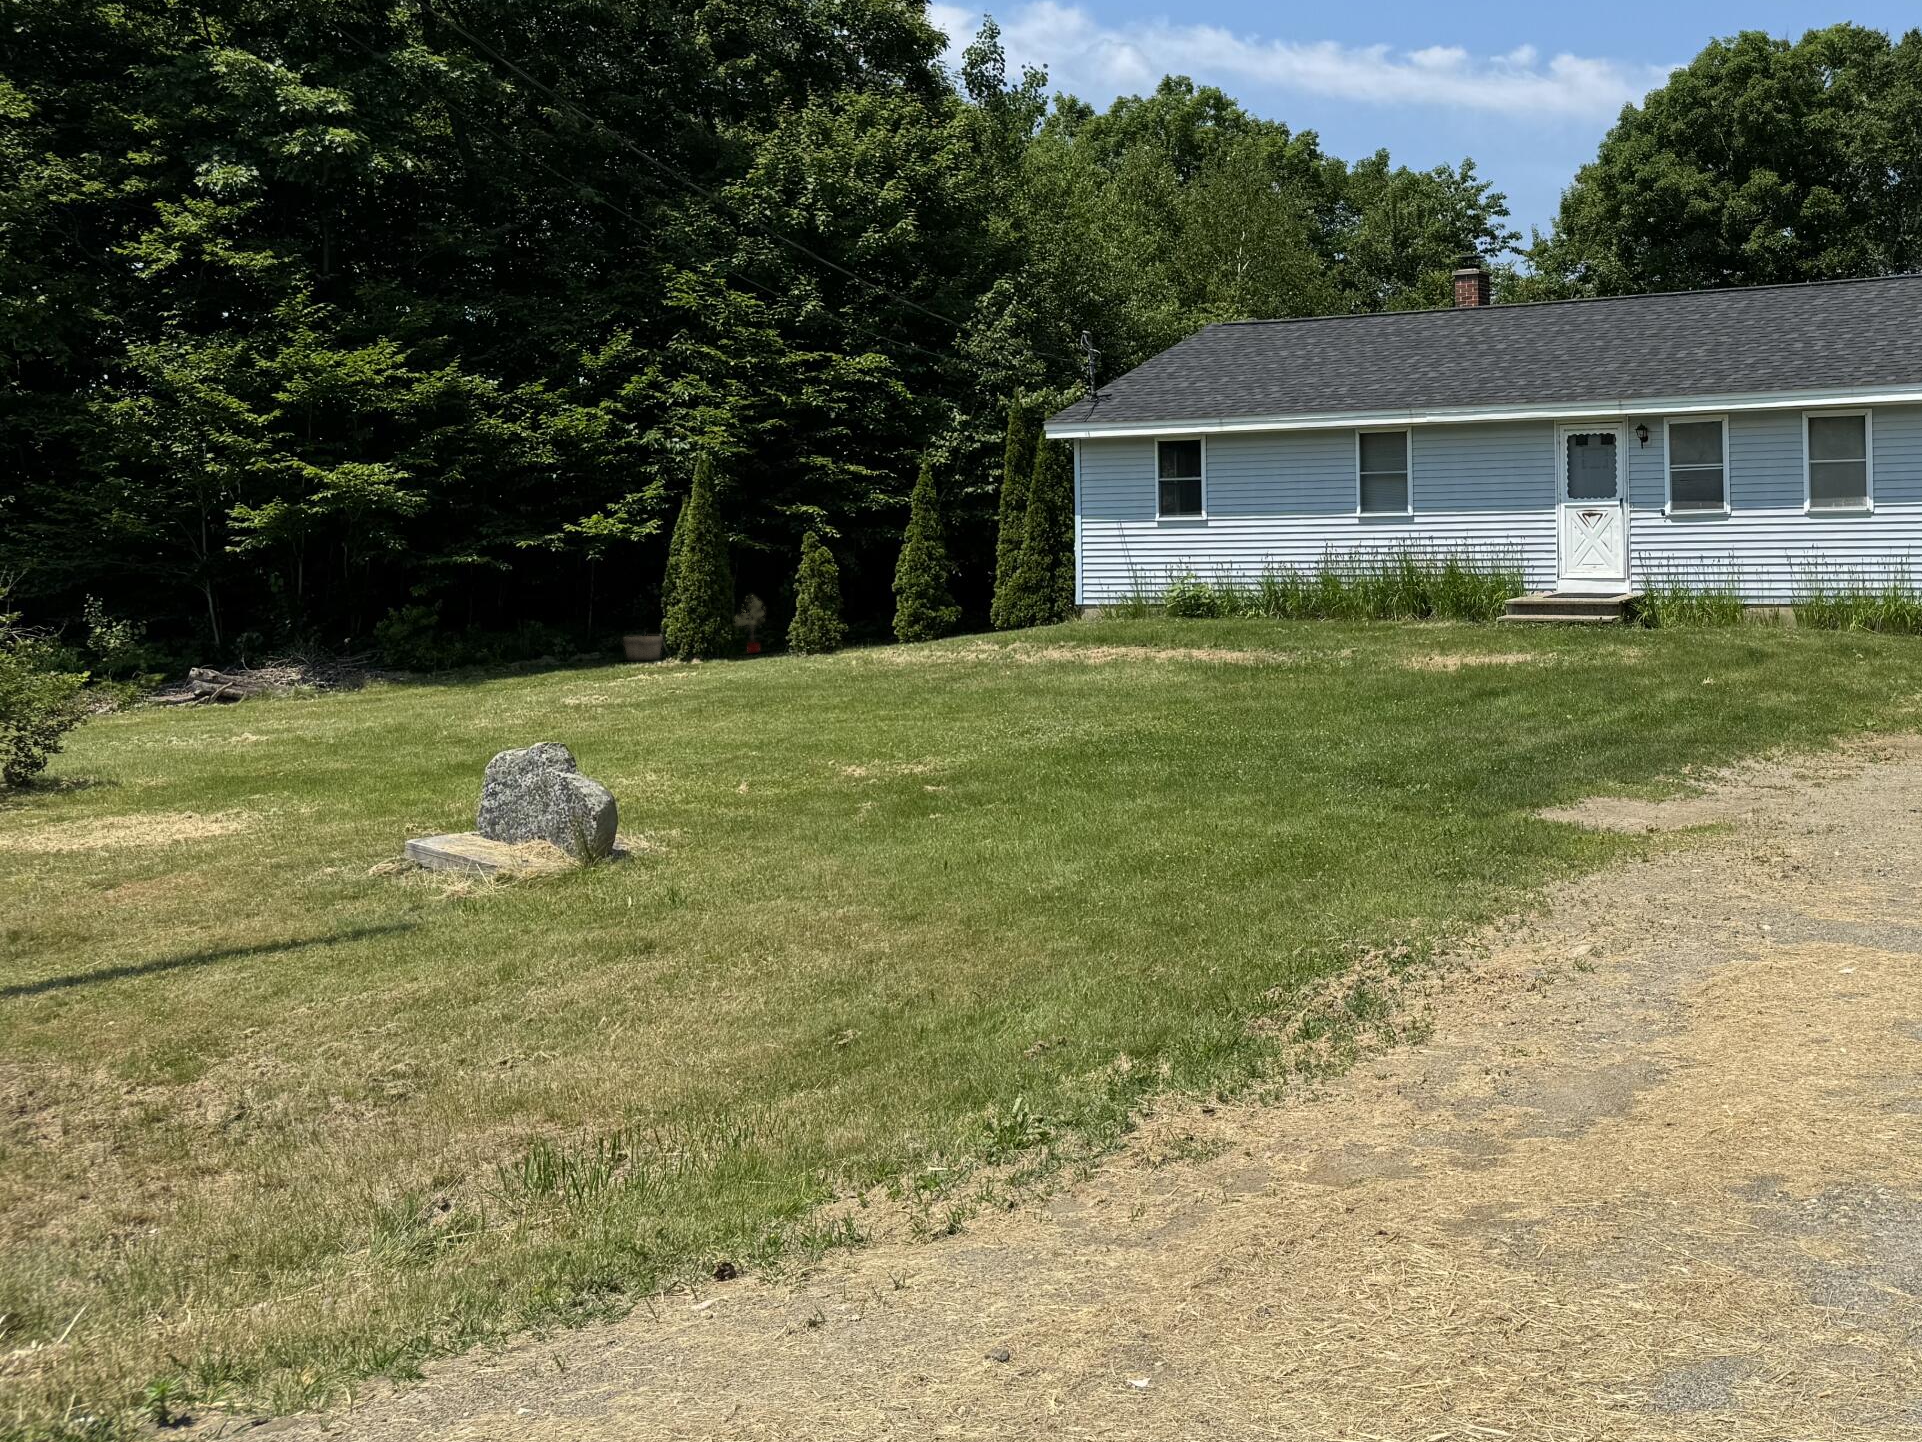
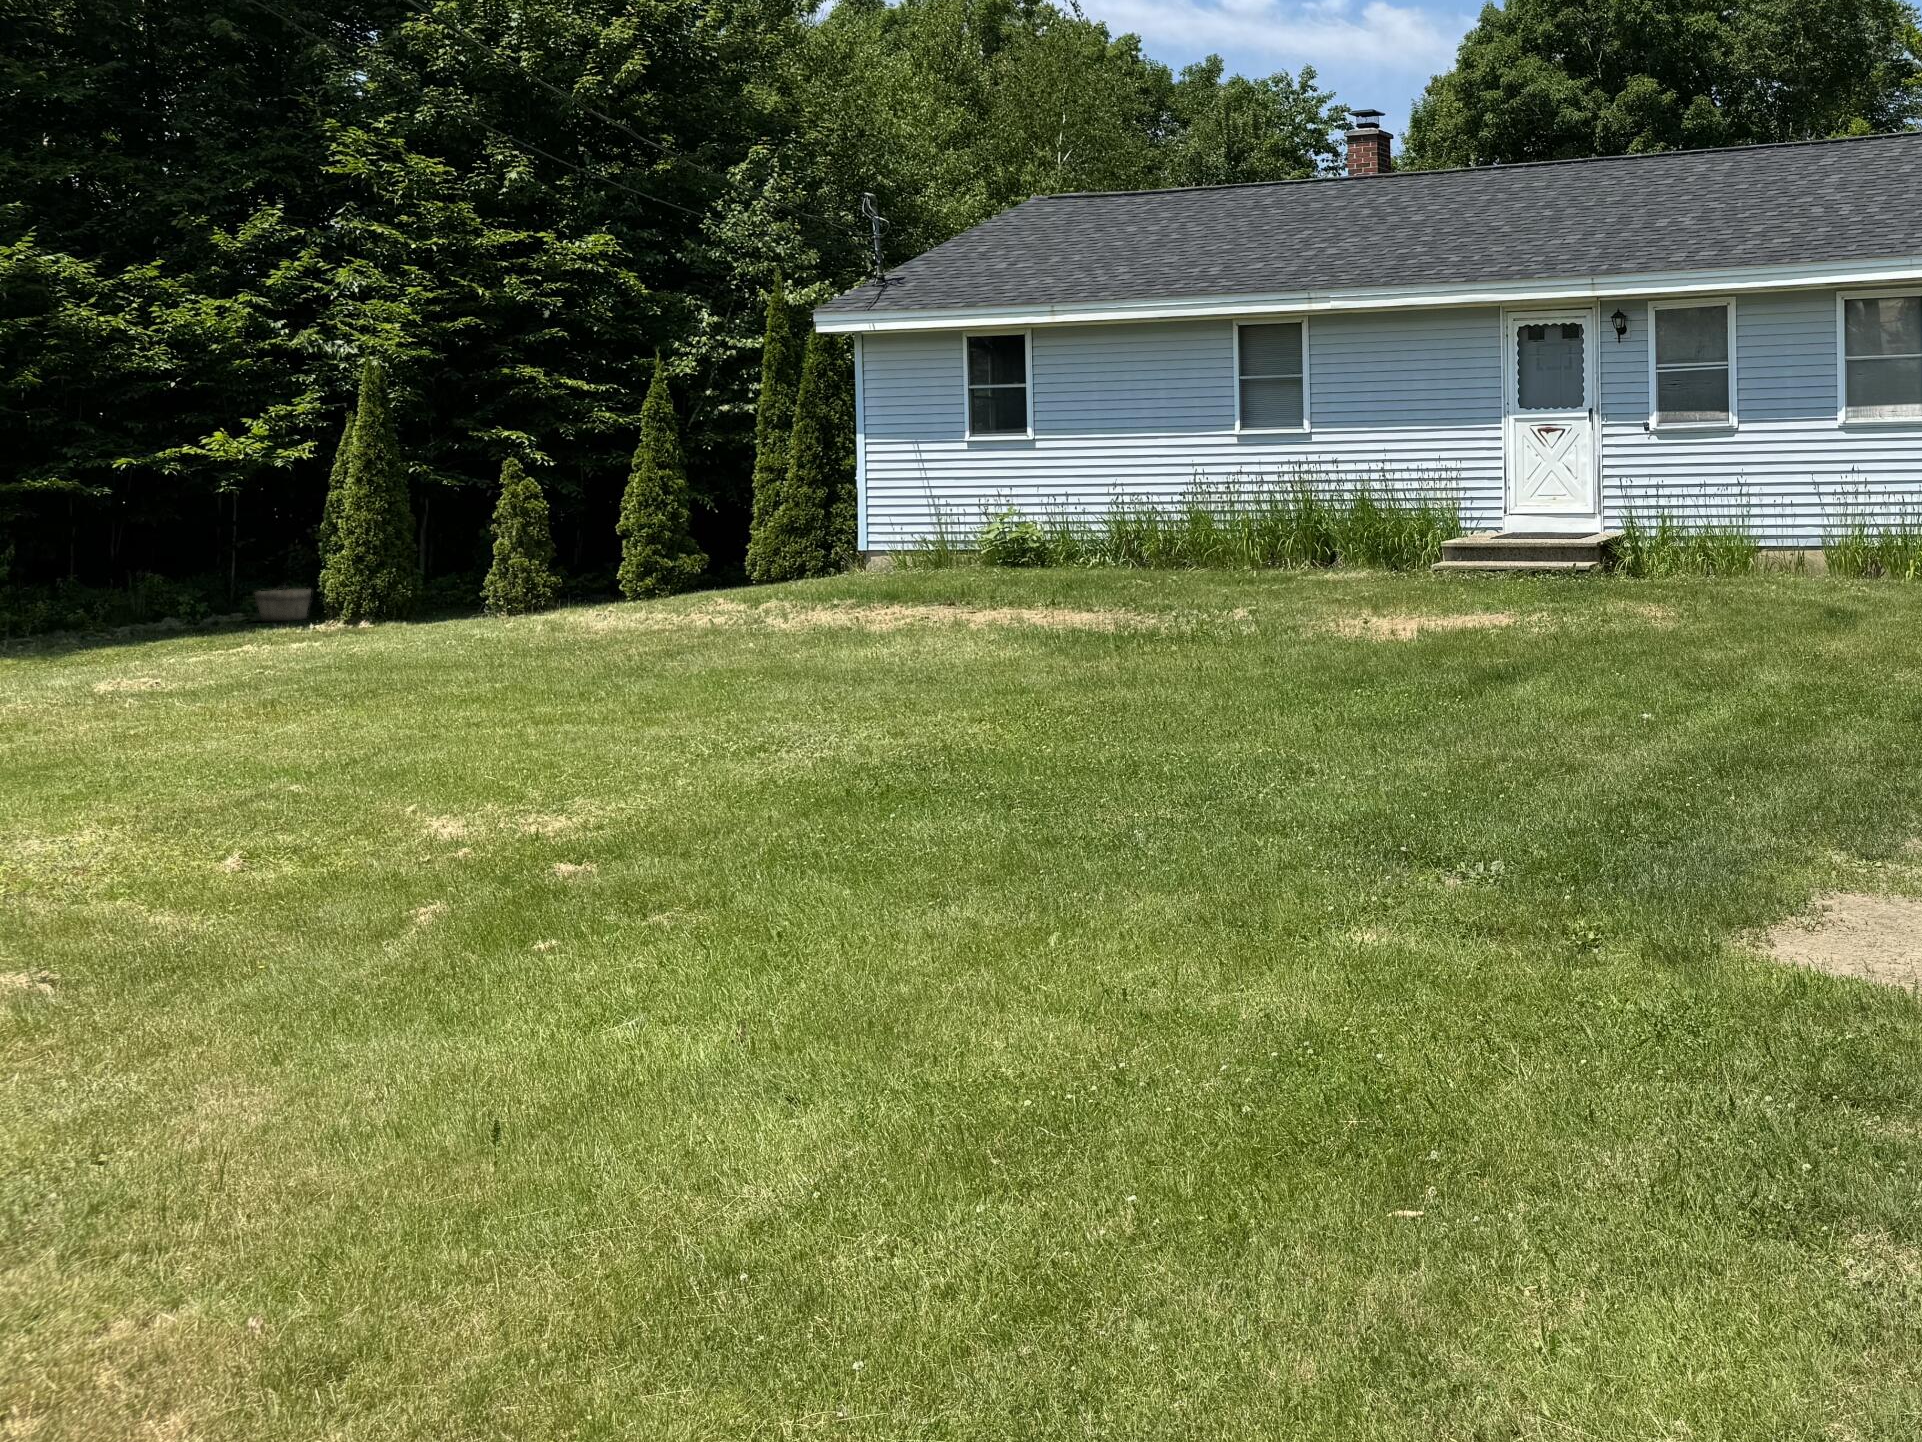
potted tree: present [736,595,765,653] -> none [408,537,453,611]

